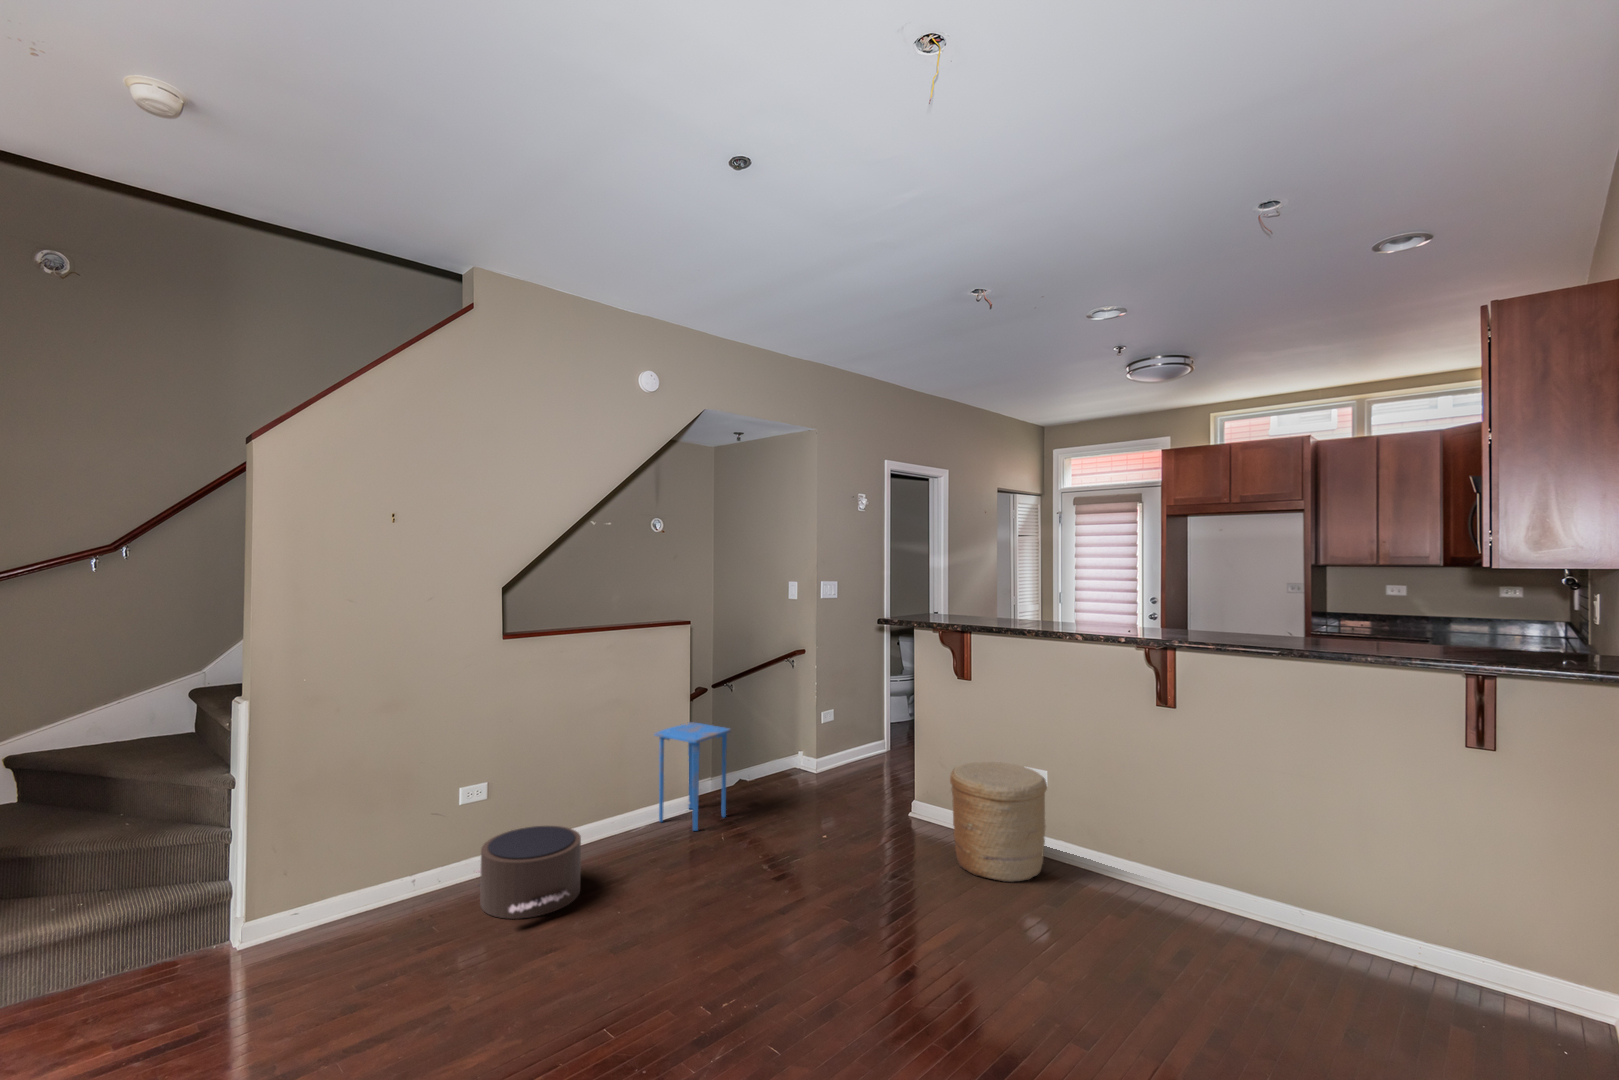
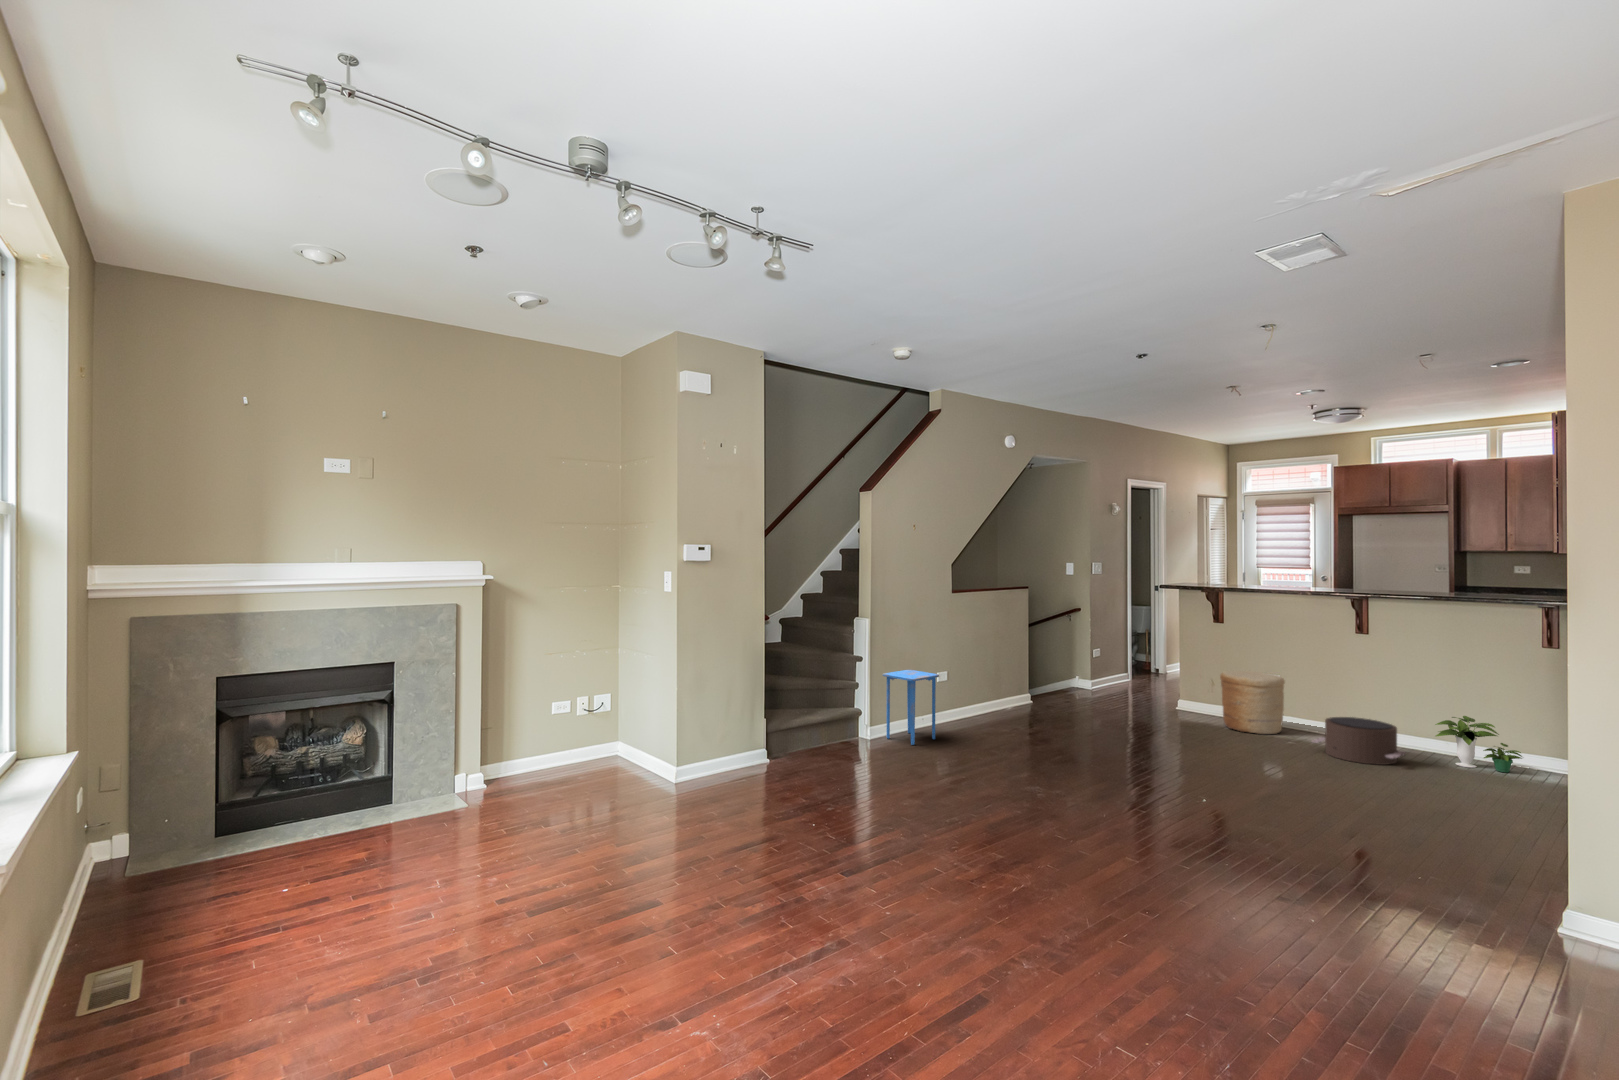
side table: present [654,722,731,831] -> present [883,670,939,745]
pouf: present [476,826,581,919] -> present [1312,717,1406,765]
potted plant: none [1275,872,1433,998] -> present [1435,716,1522,772]

